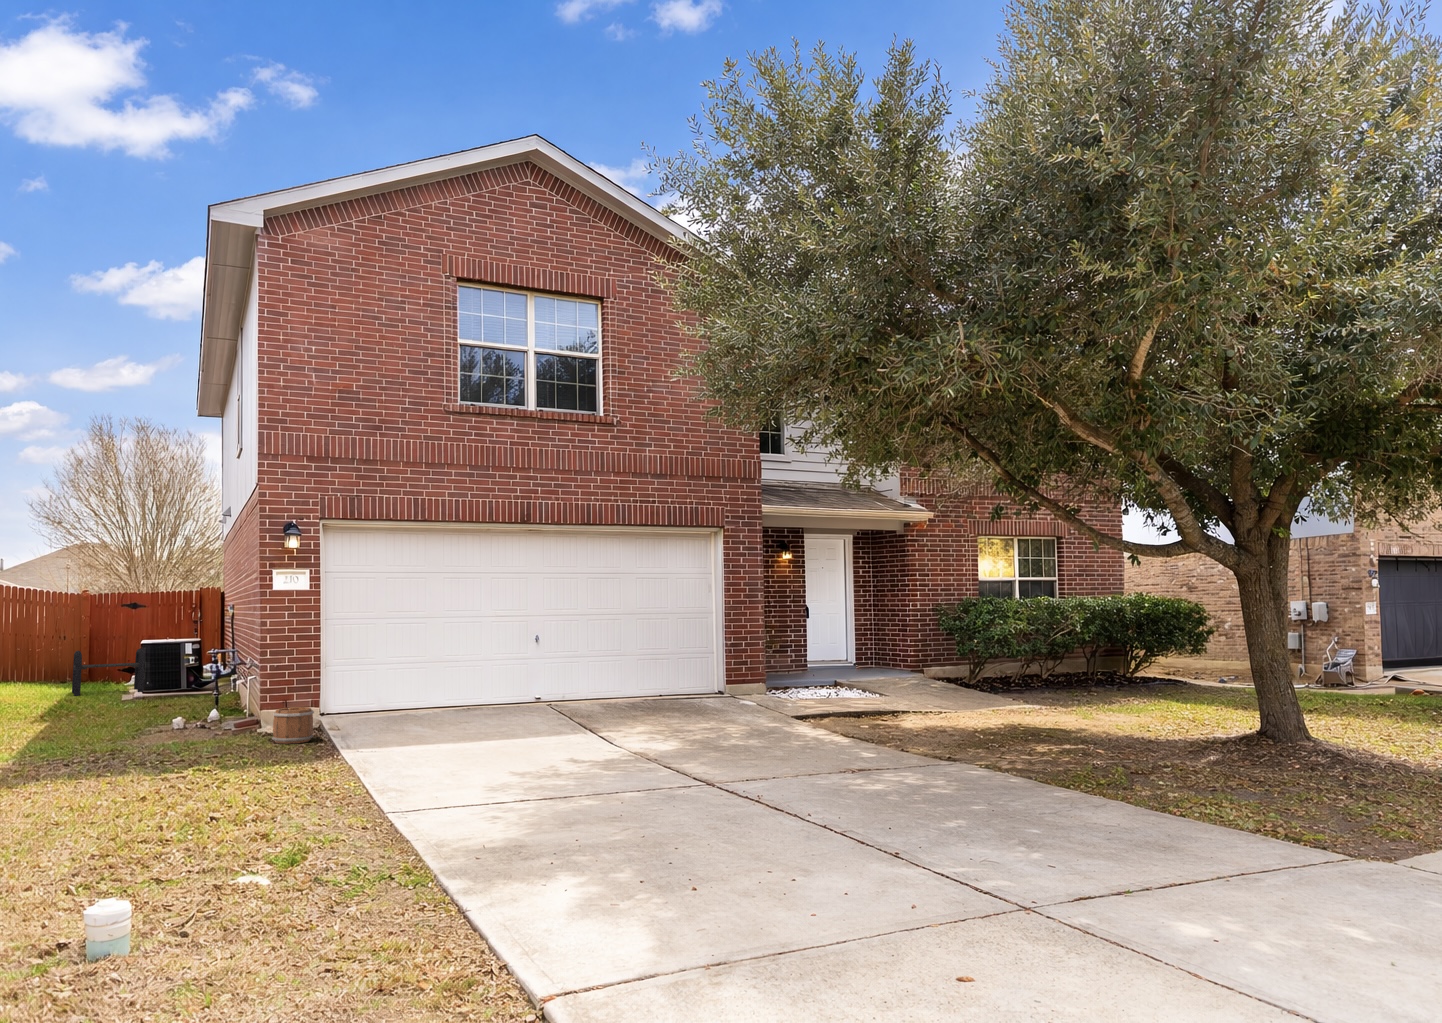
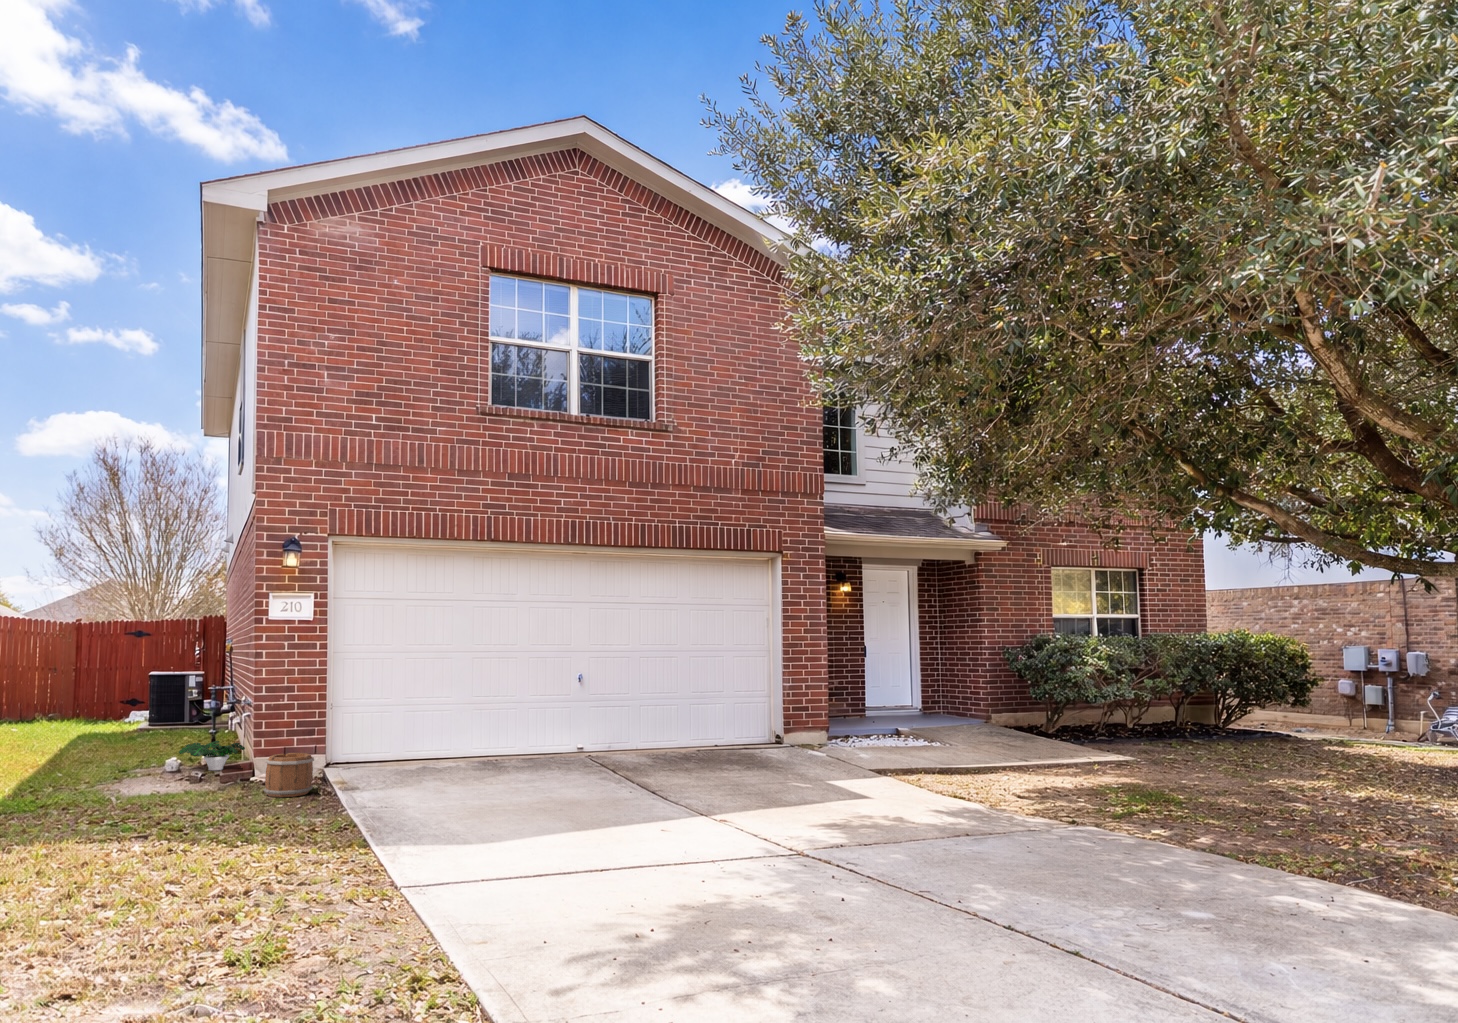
bench: present [72,649,145,696] -> none [69,678,149,729]
potted plant: none [191,700,248,726] -> present [179,741,245,770]

